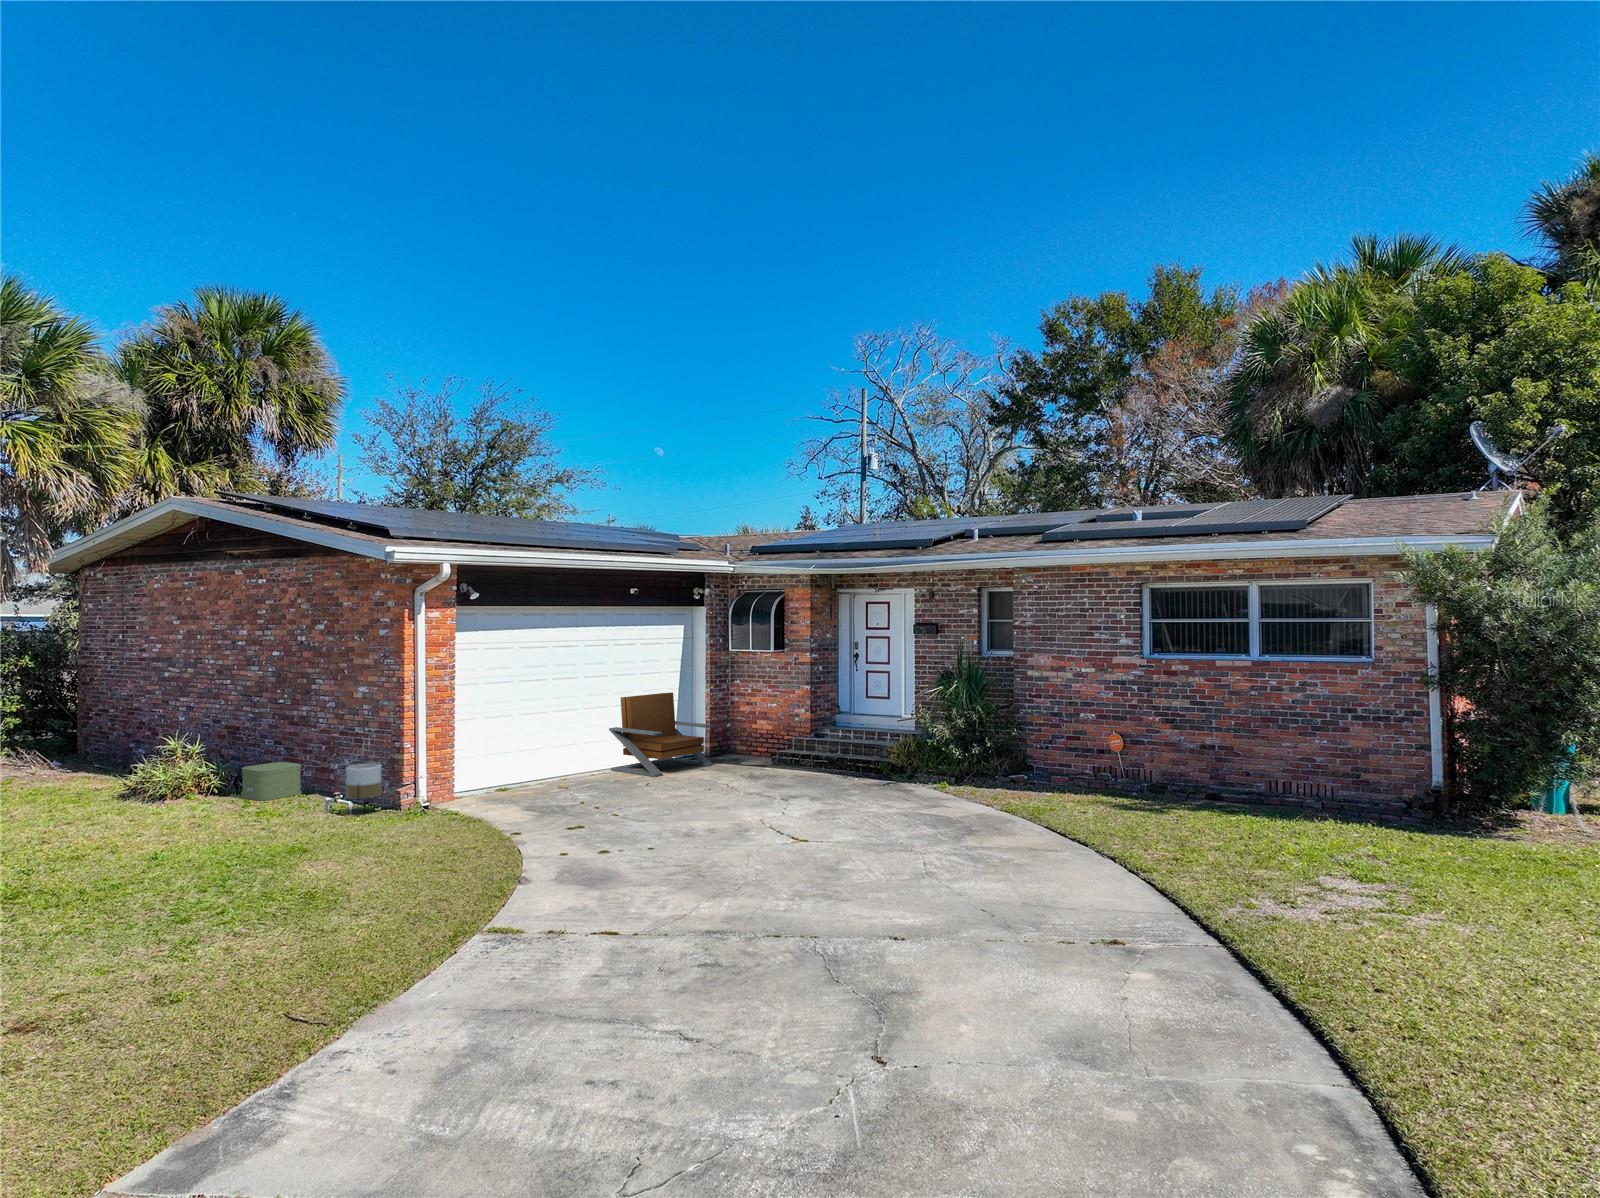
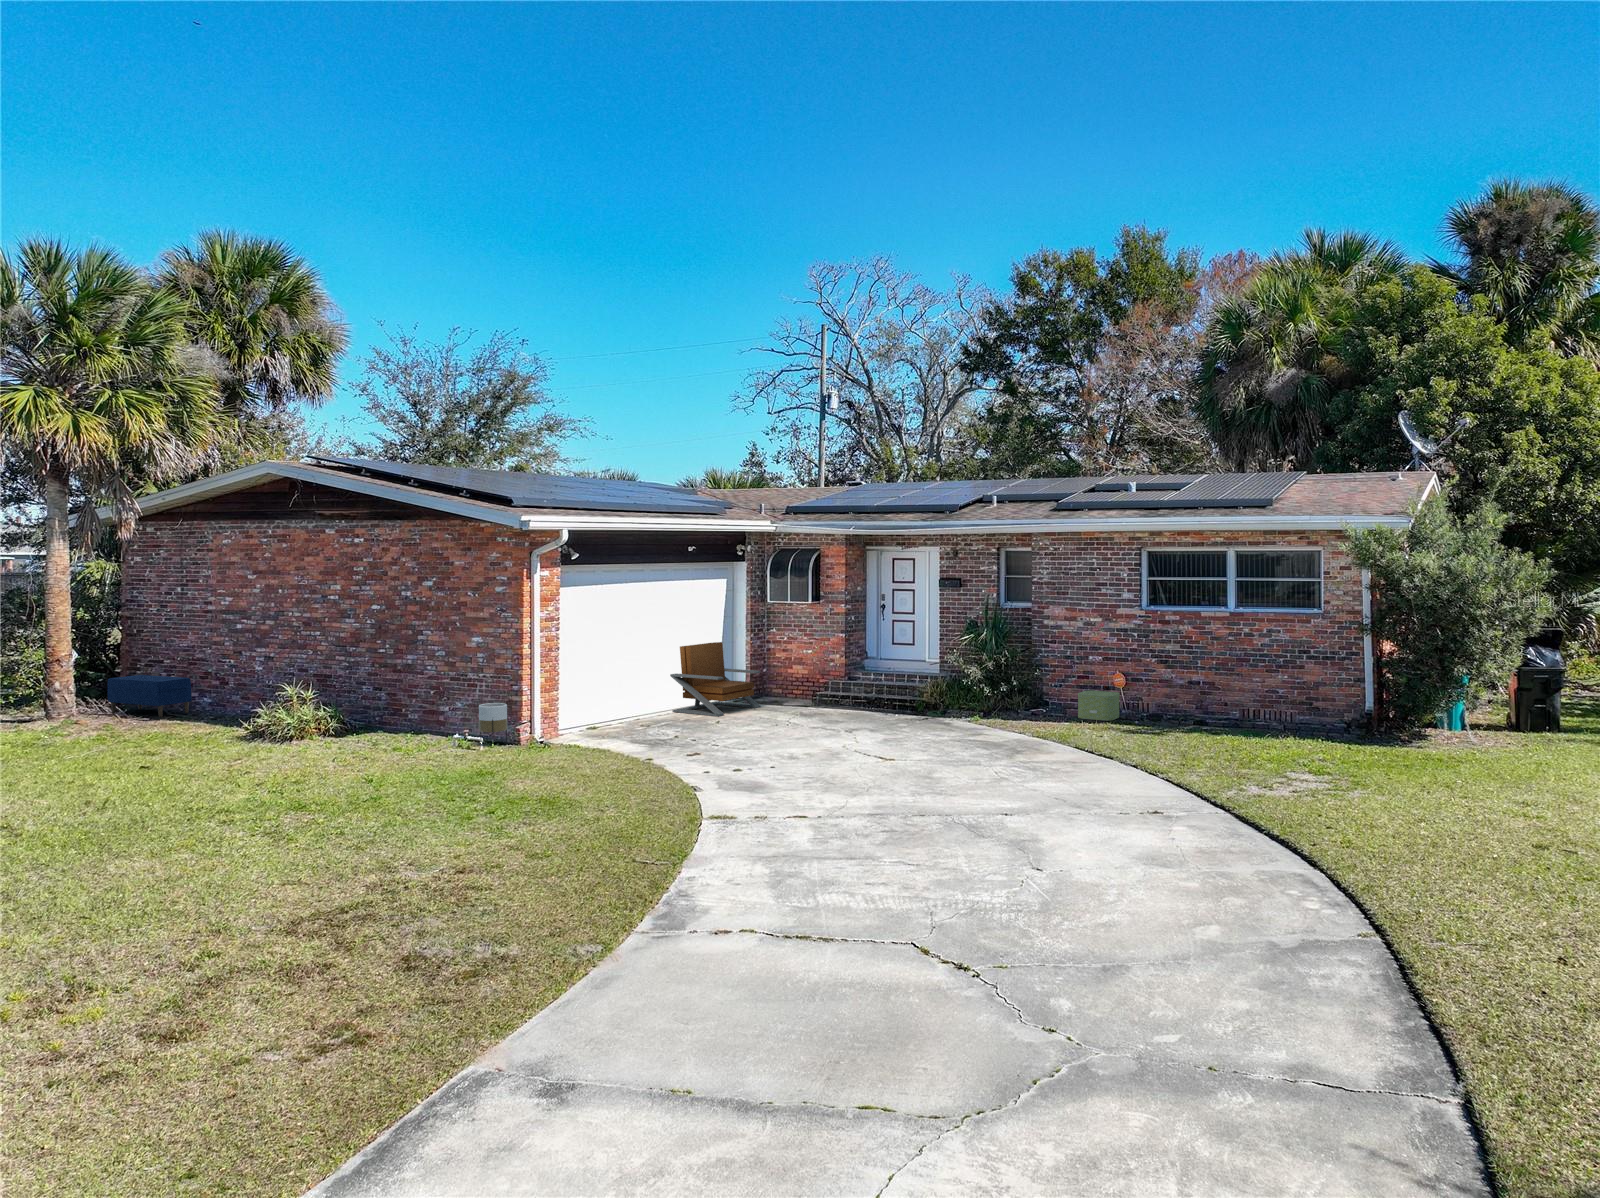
bench: none [41,723,124,769] -> present [107,675,192,717]
storage box: present [242,762,301,801] -> present [1078,691,1120,721]

